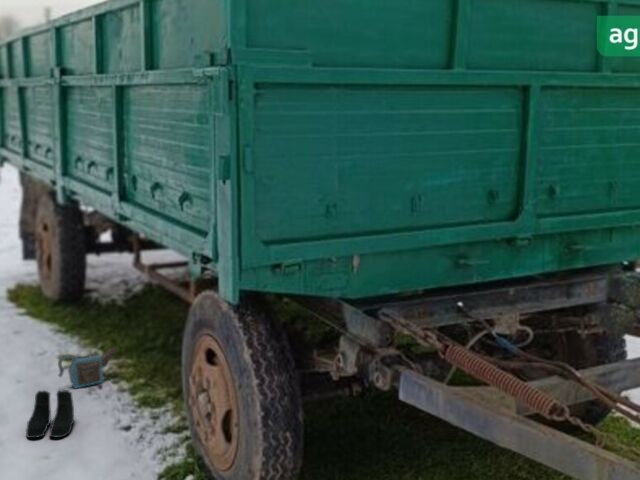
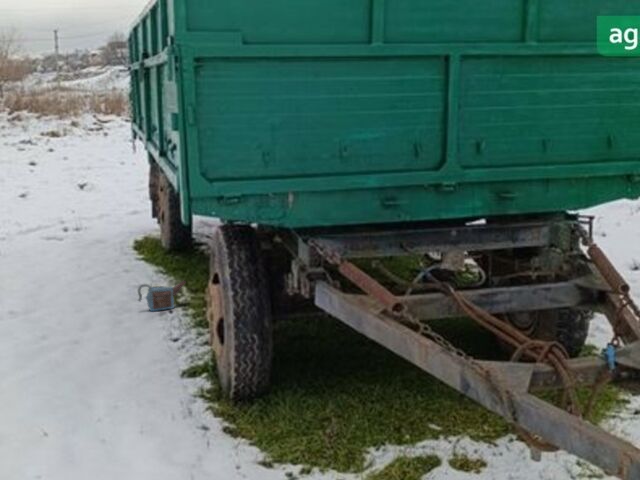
boots: present [26,390,74,438] -> none [101,307,140,343]

